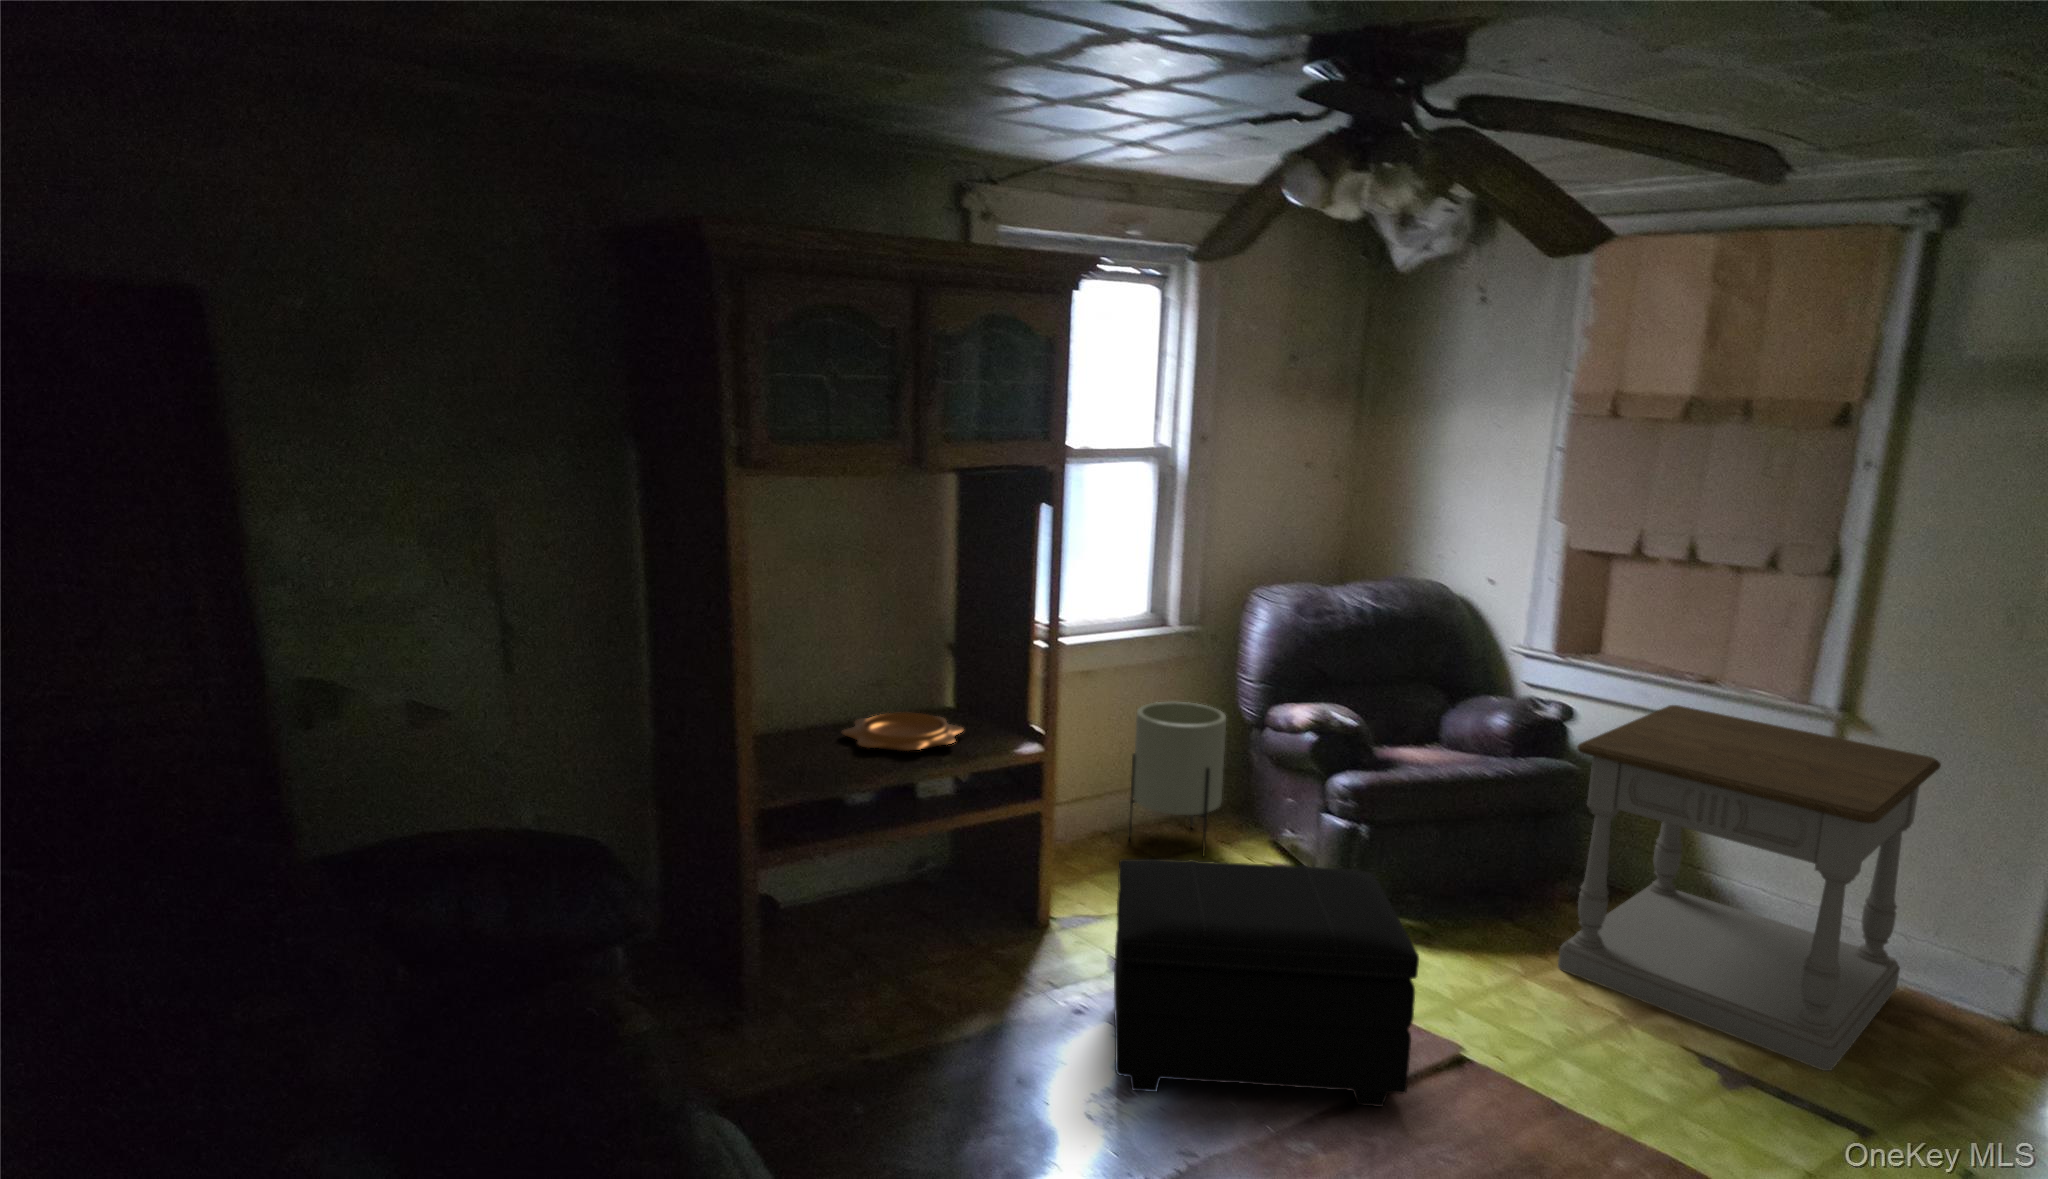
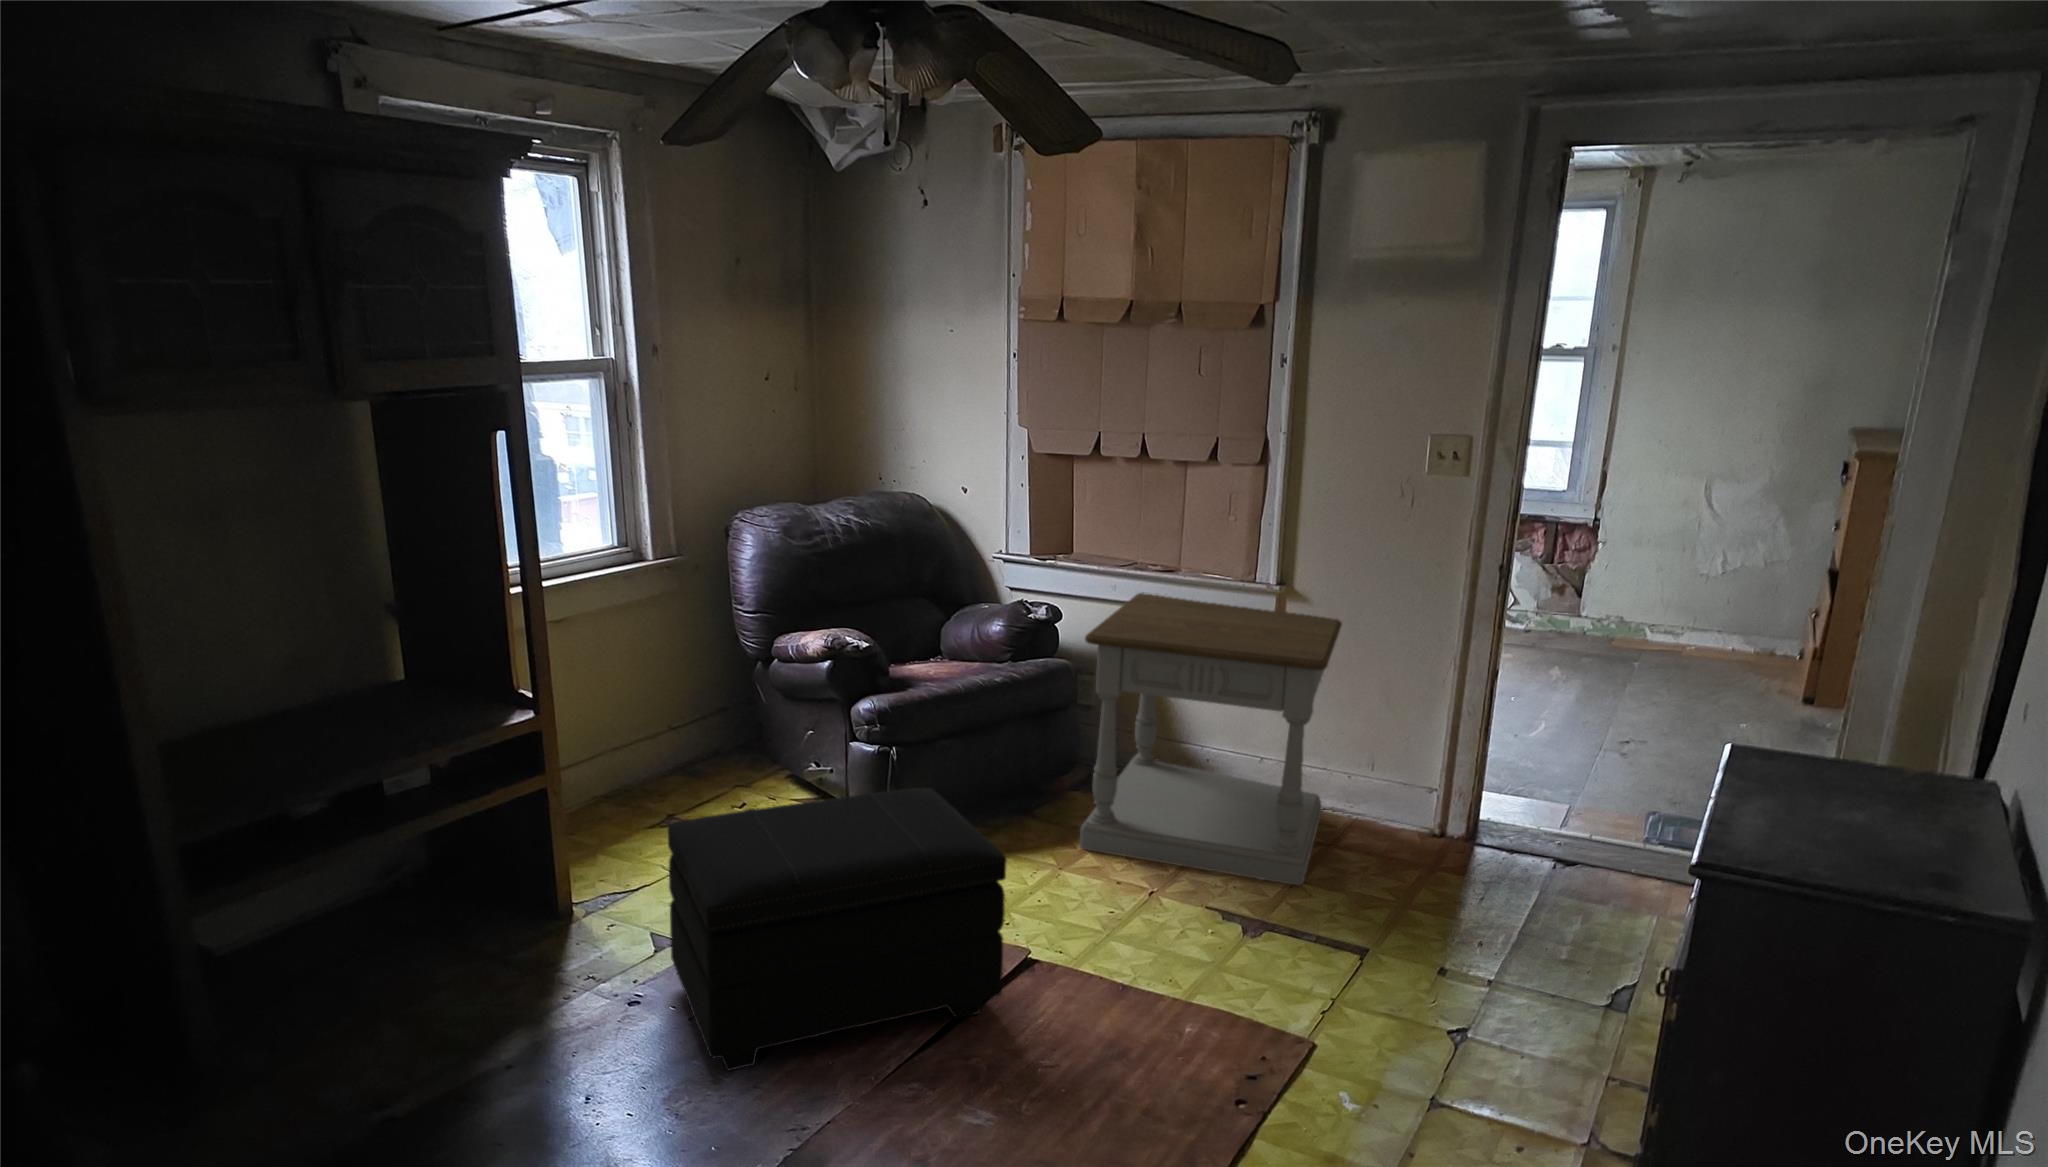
planter: present [1129,702,1226,856] -> none [624,647,728,811]
decorative bowl: present [842,712,964,751] -> none [263,696,437,747]

